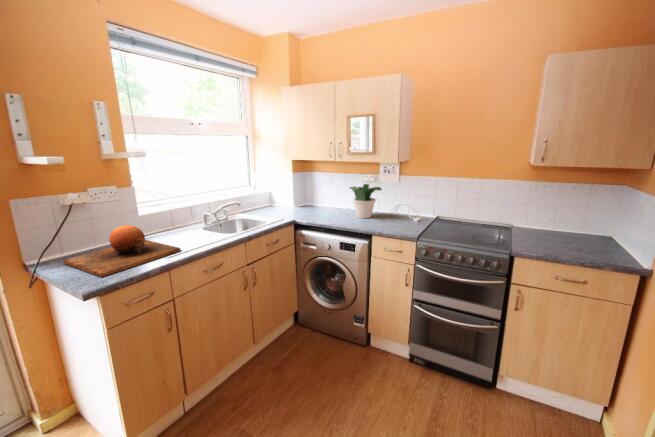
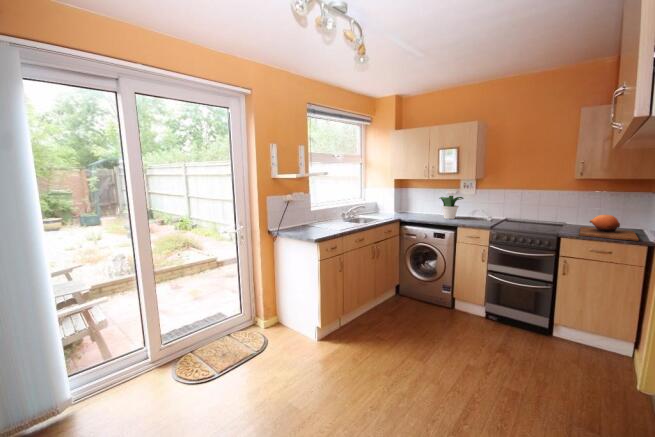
chopping board: present [63,225,181,277] -> present [579,215,638,241]

